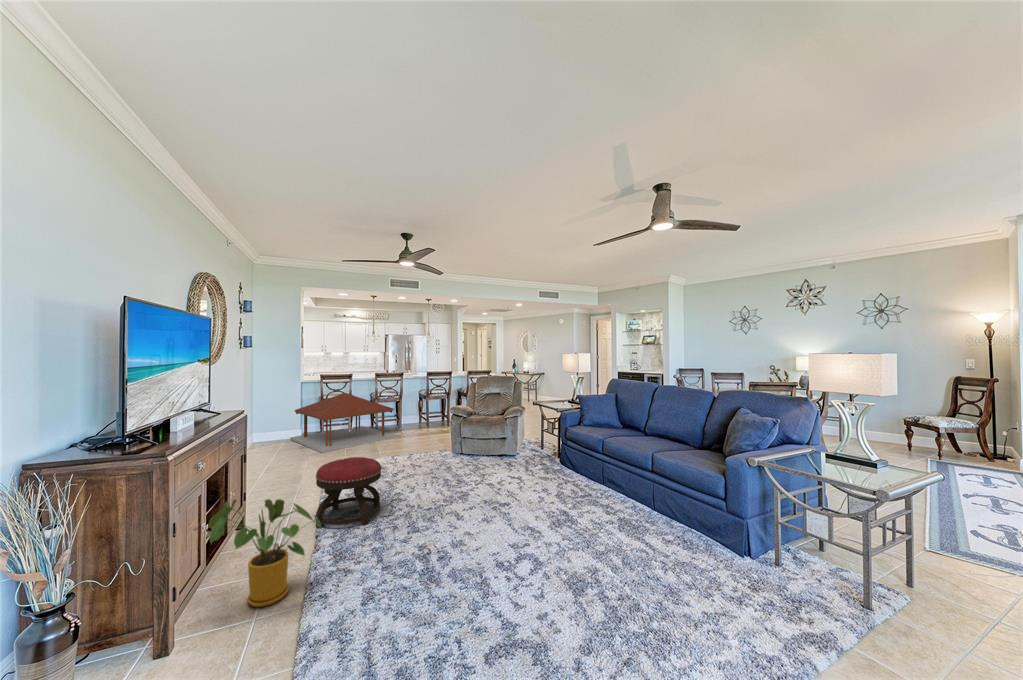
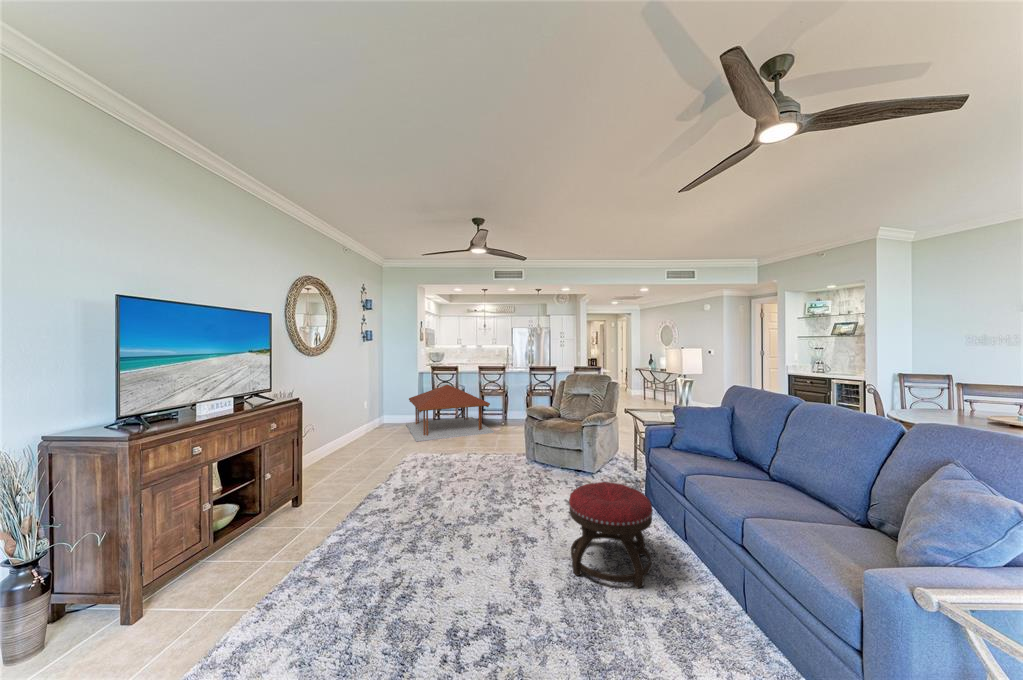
ottoman: present [316,457,381,527] -> present [569,482,653,588]
house plant: present [209,499,322,607] -> none [161,494,276,611]

